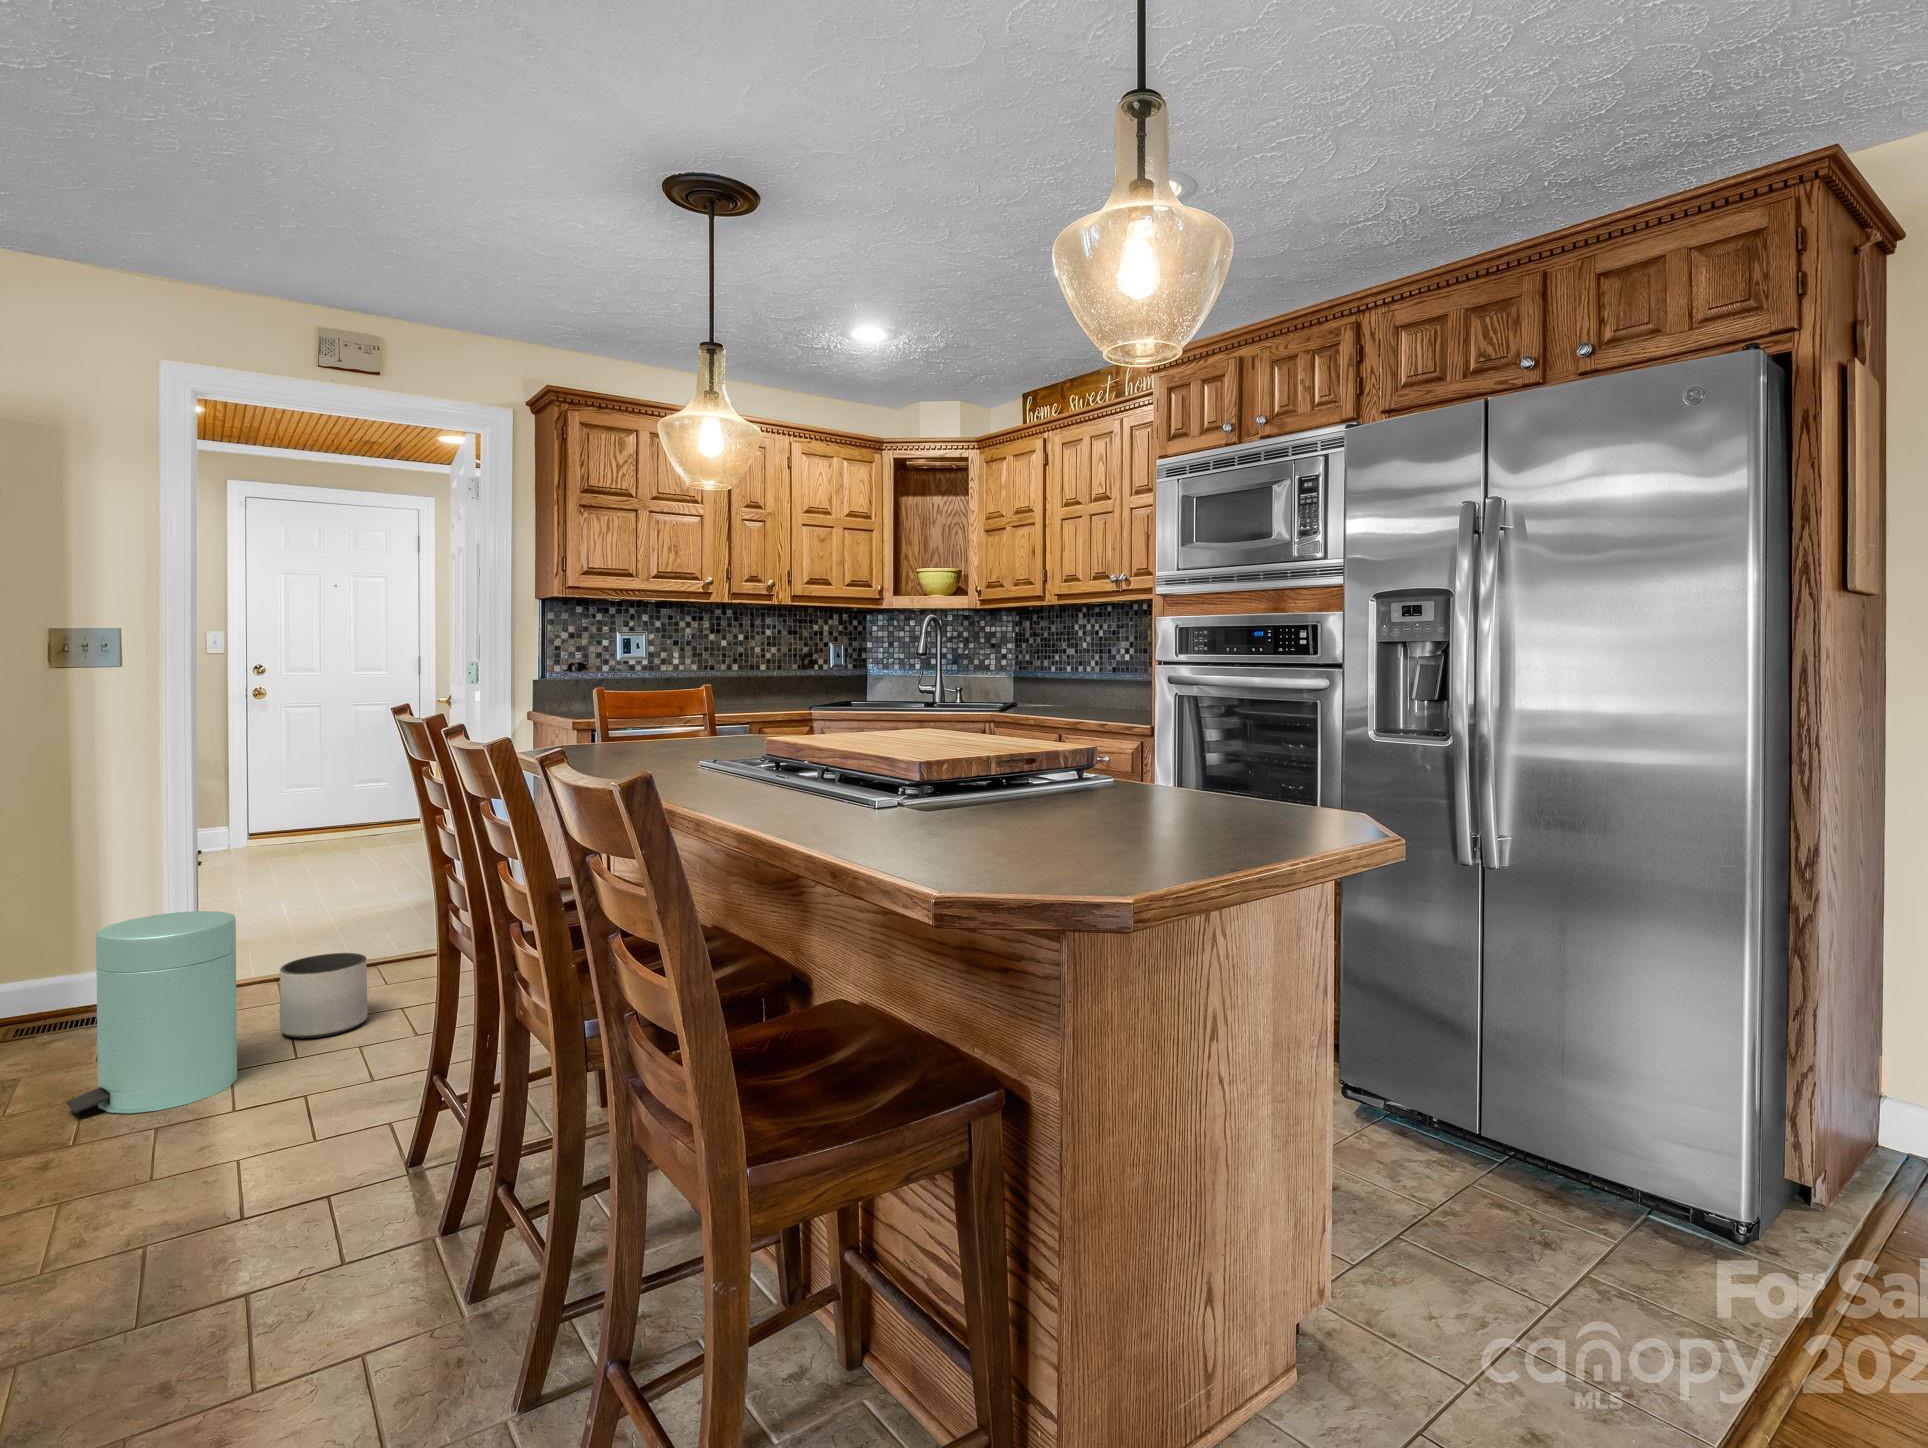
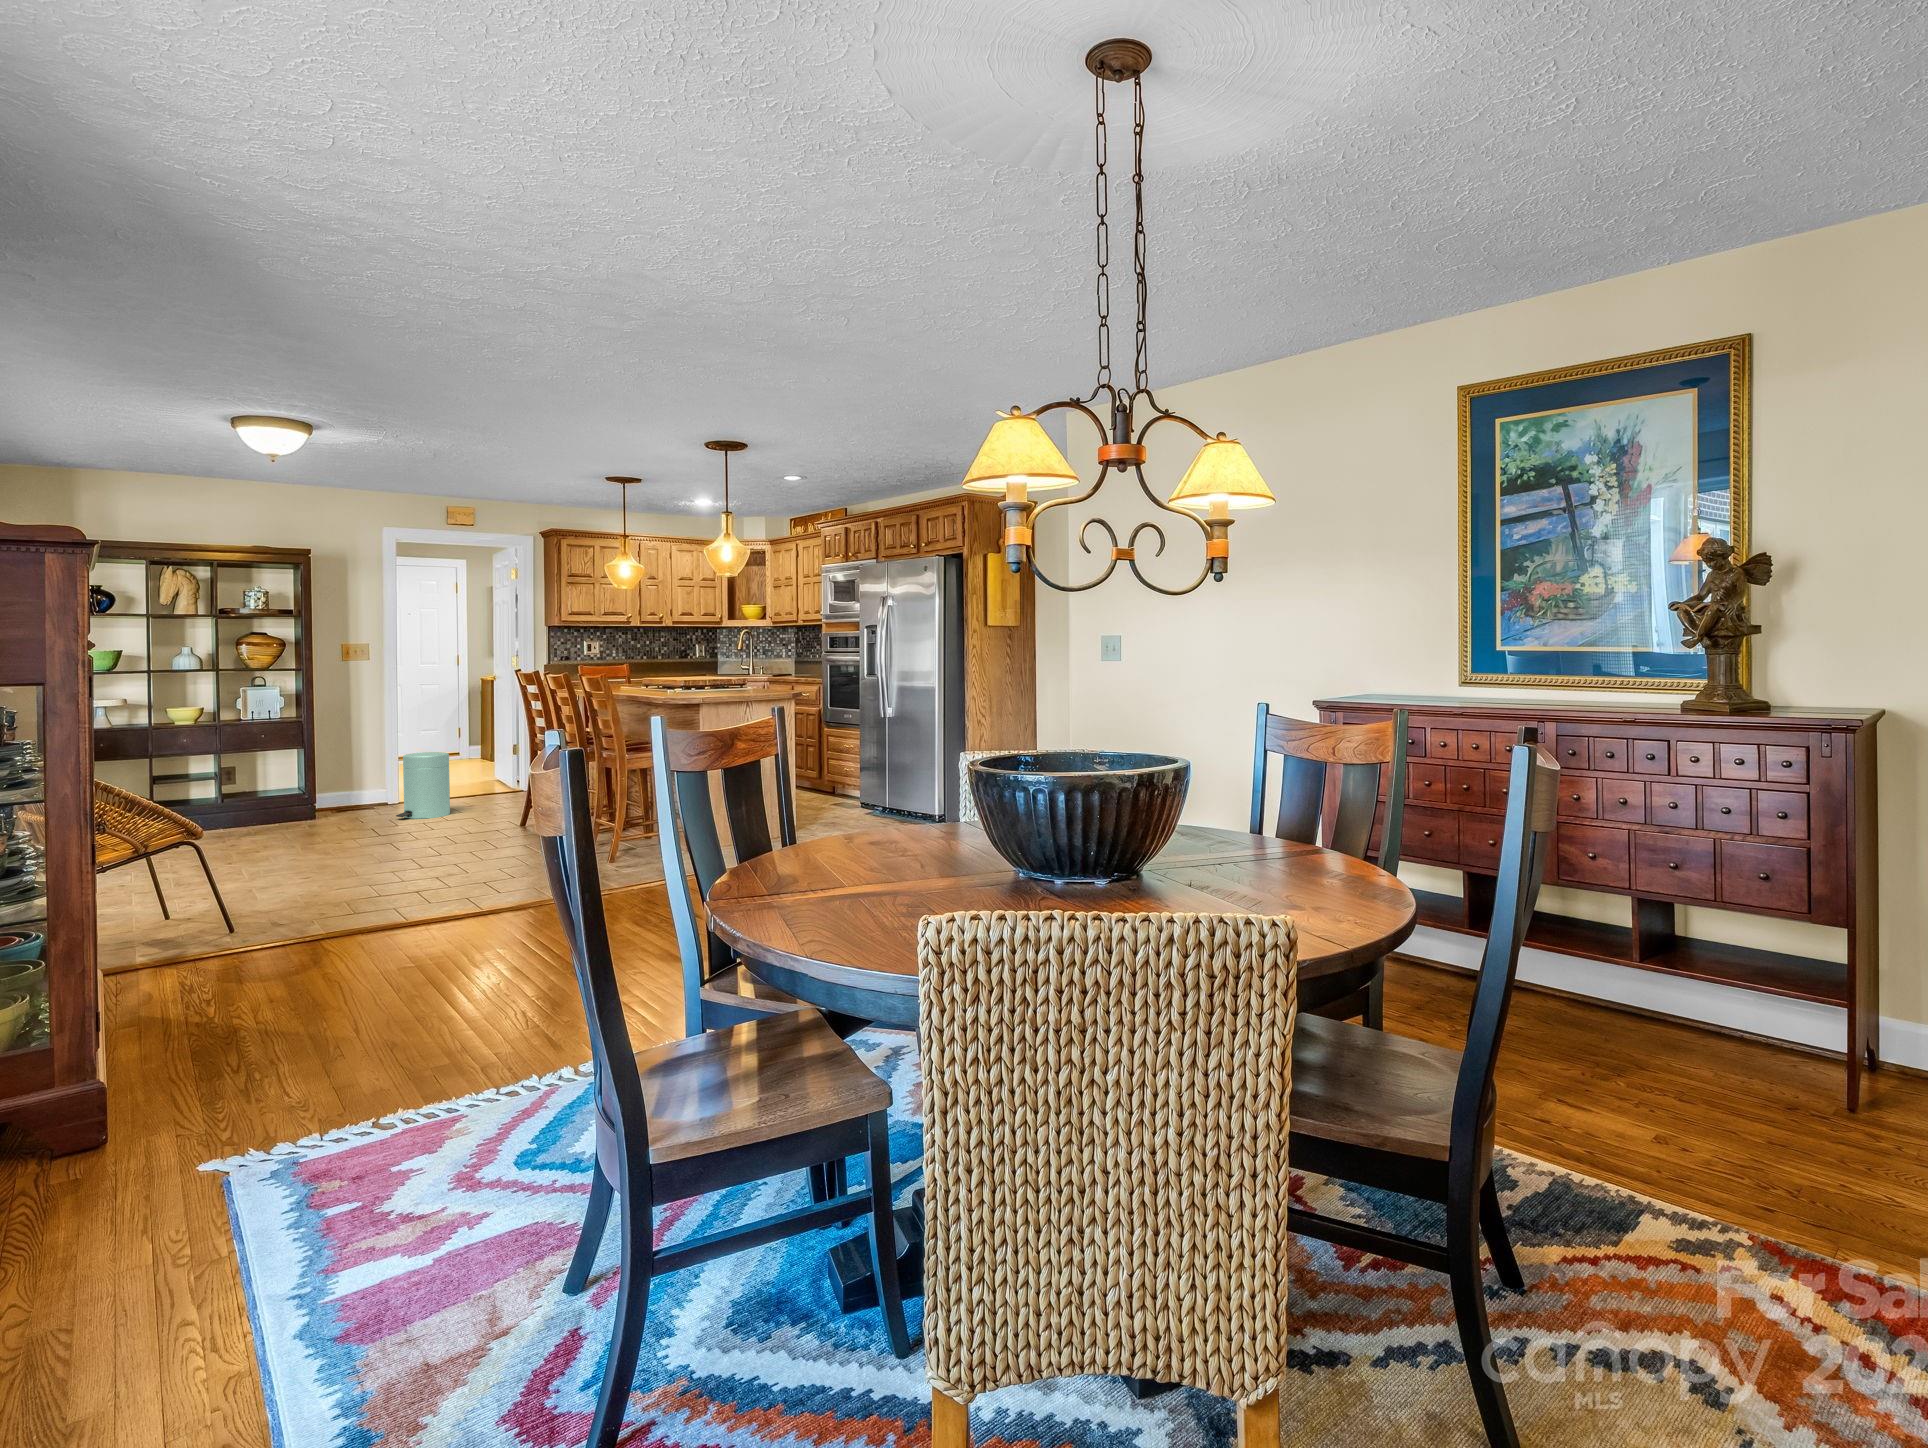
planter: present [280,953,368,1038] -> none [456,777,489,806]

